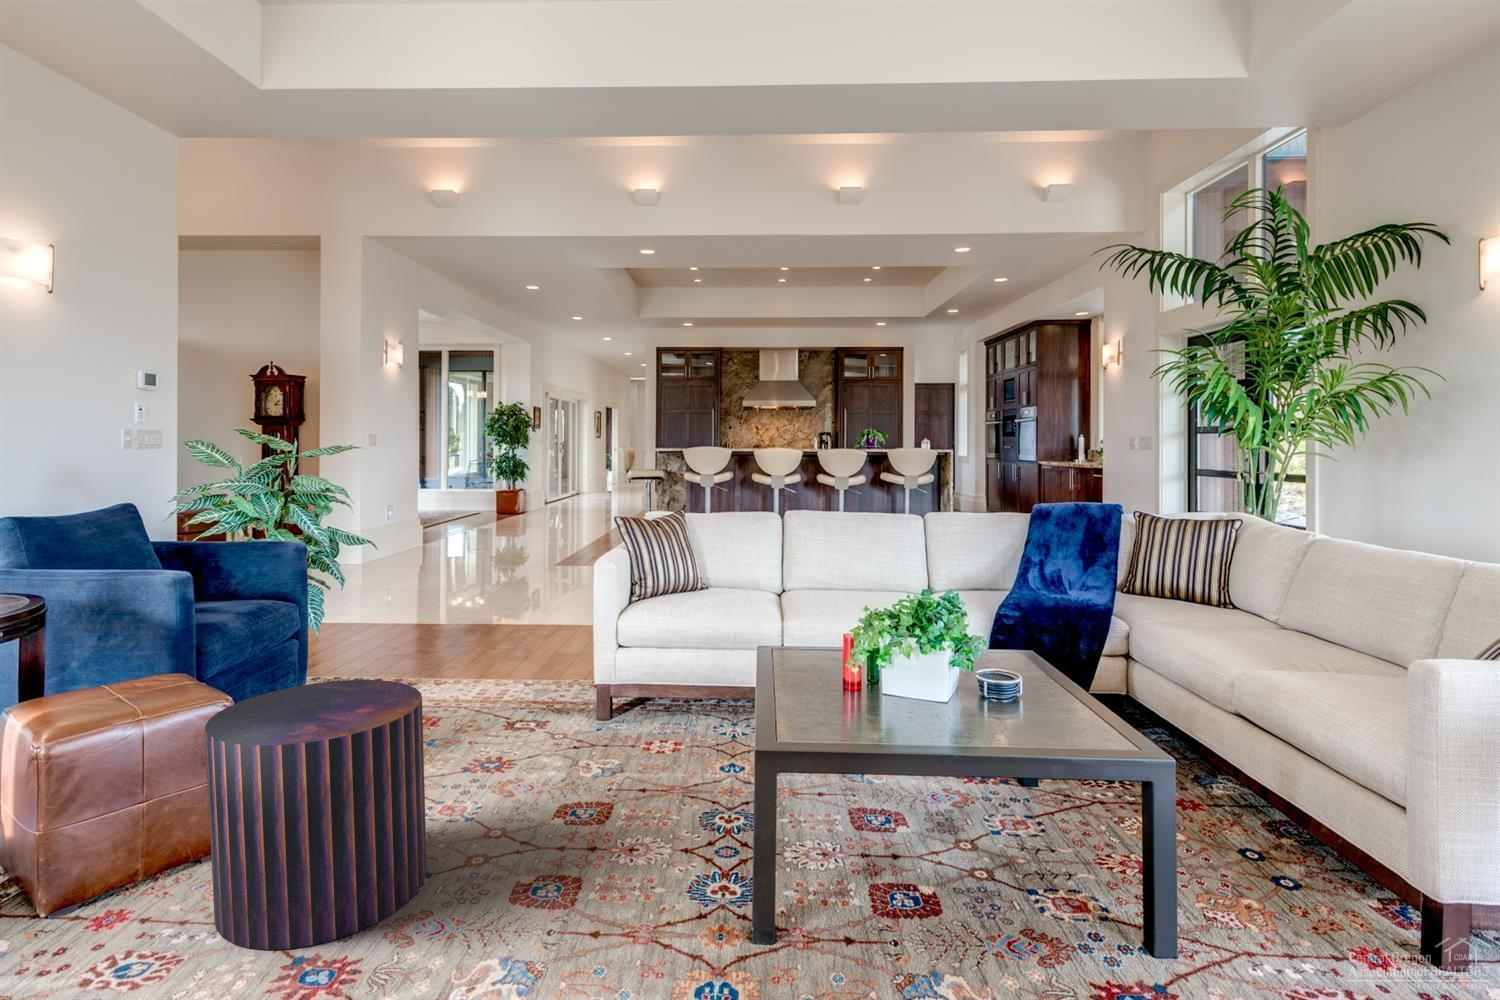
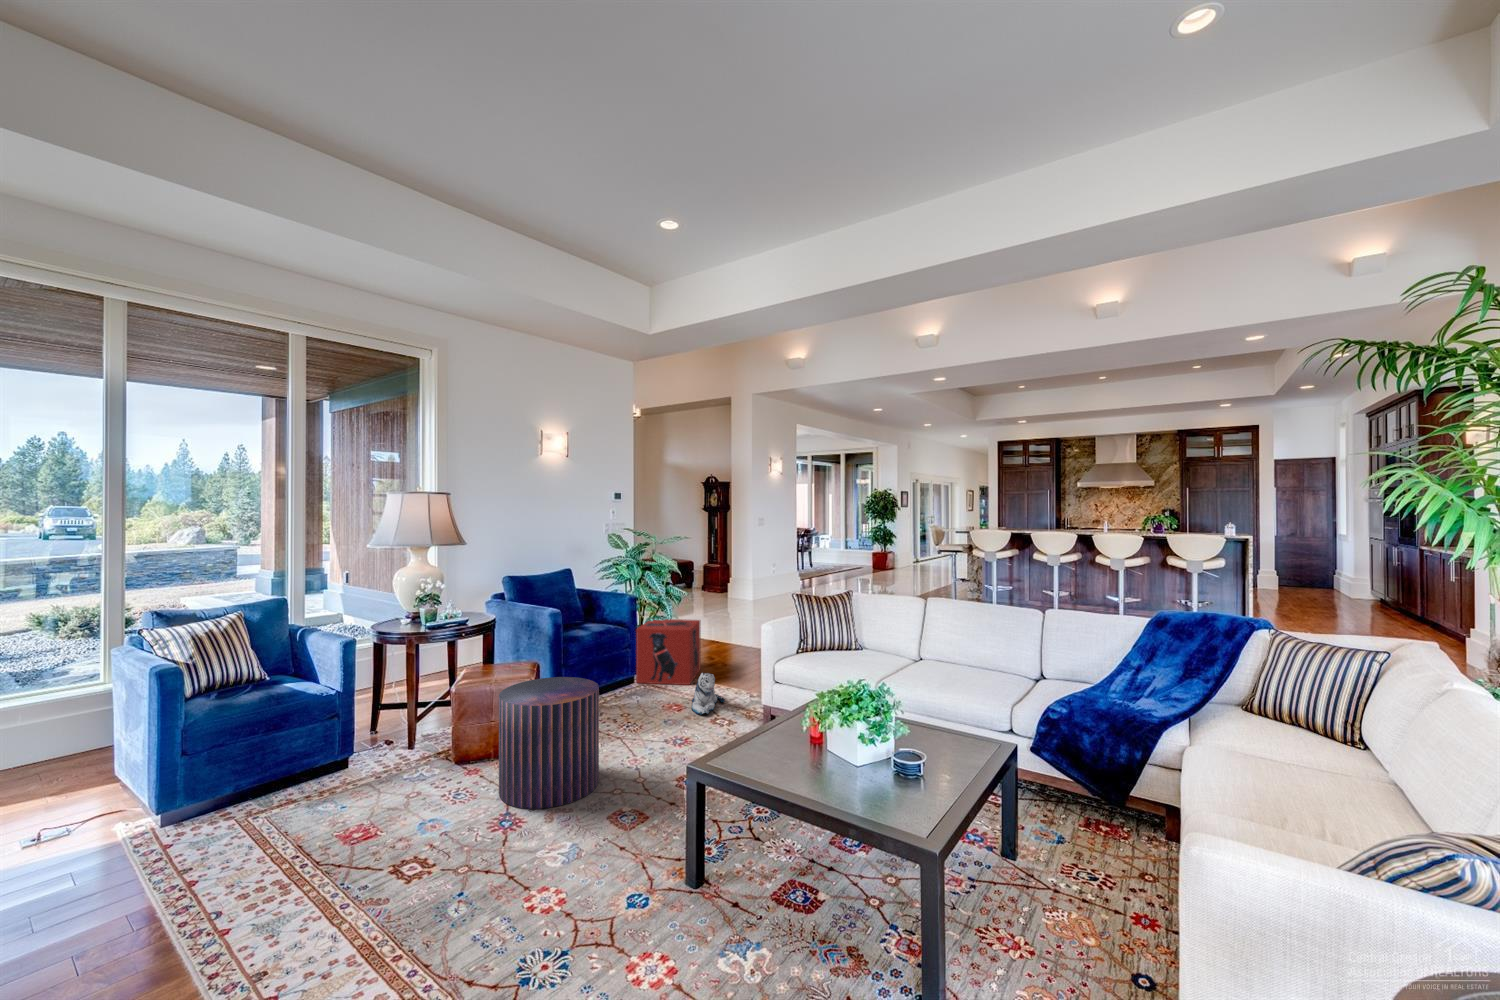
storage box: none [300,579,406,695] -> present [636,619,701,685]
plush toy: none [440,653,497,718] -> present [692,673,725,715]

